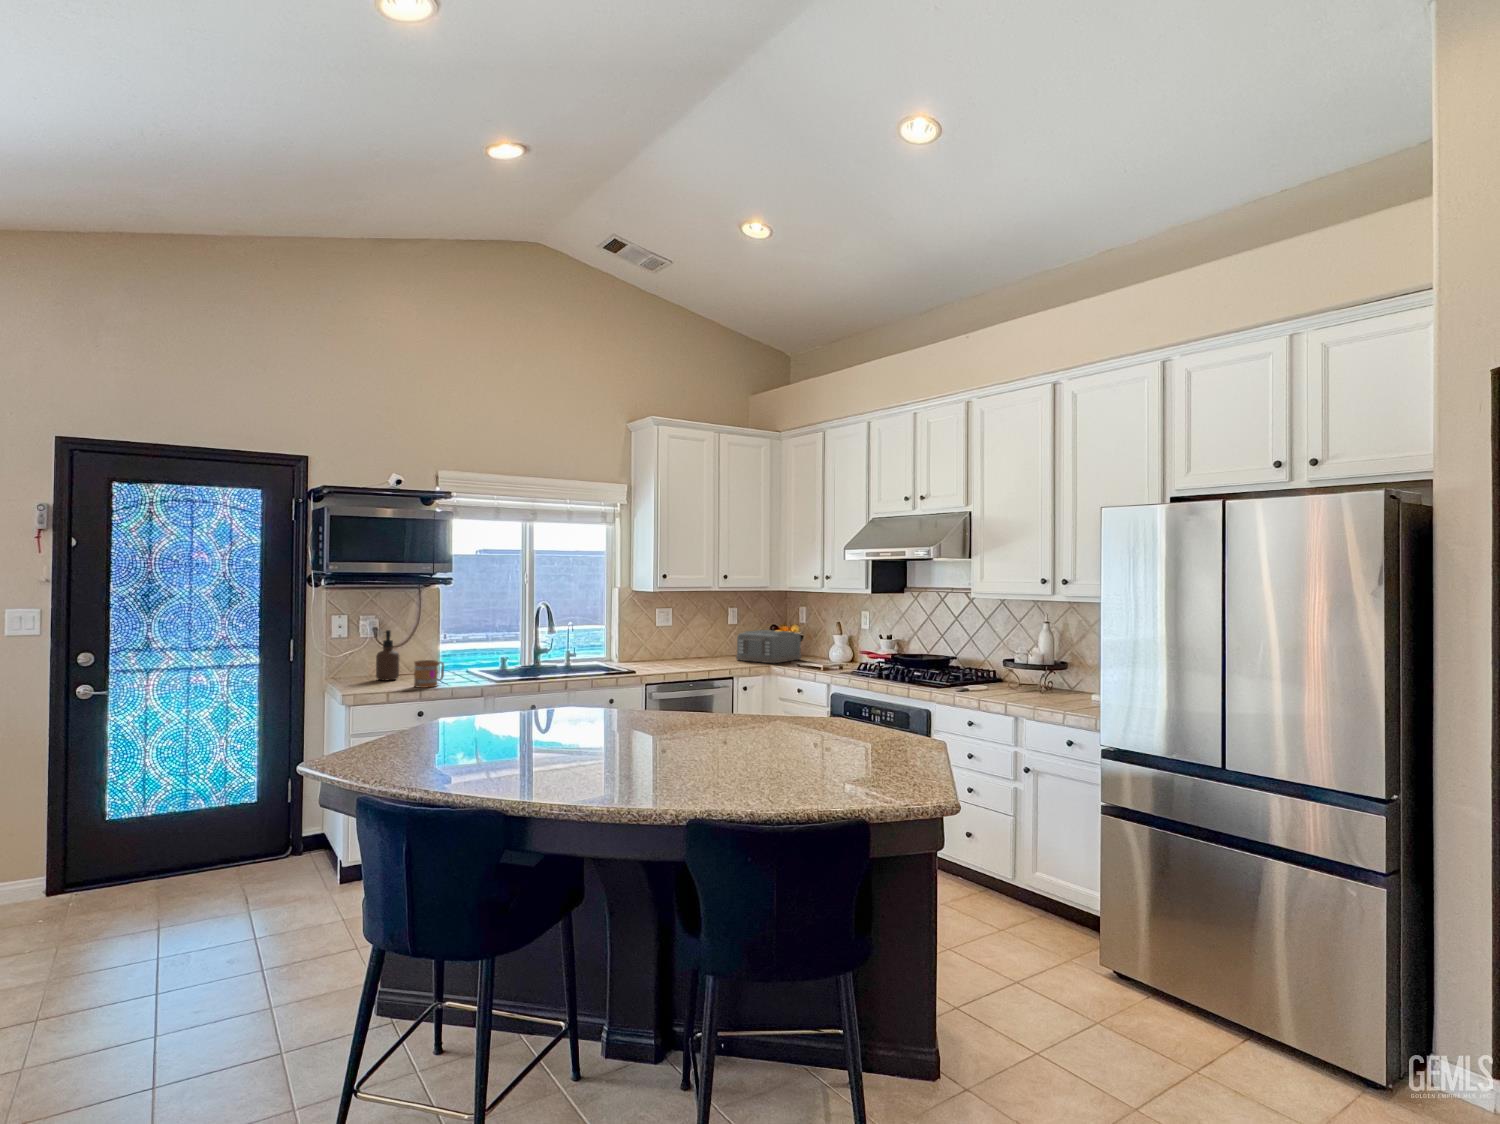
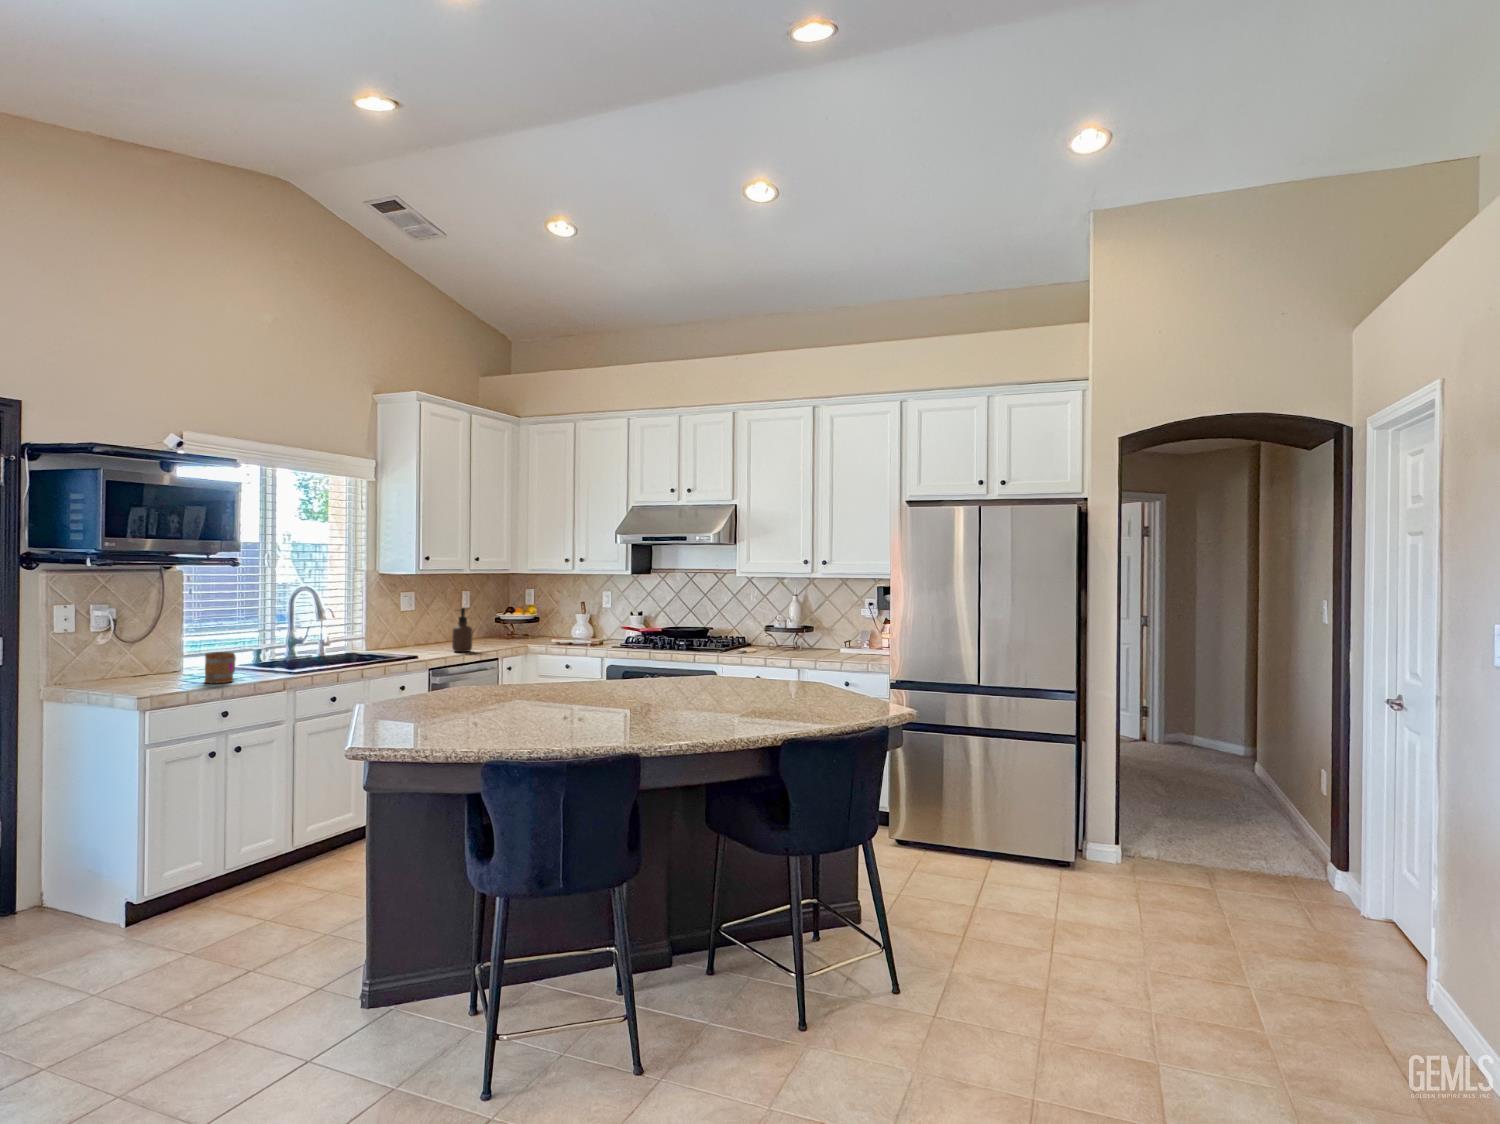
soap dispenser: present [376,630,399,680] -> present [452,608,472,652]
toaster: present [736,630,801,663] -> none [486,612,546,643]

